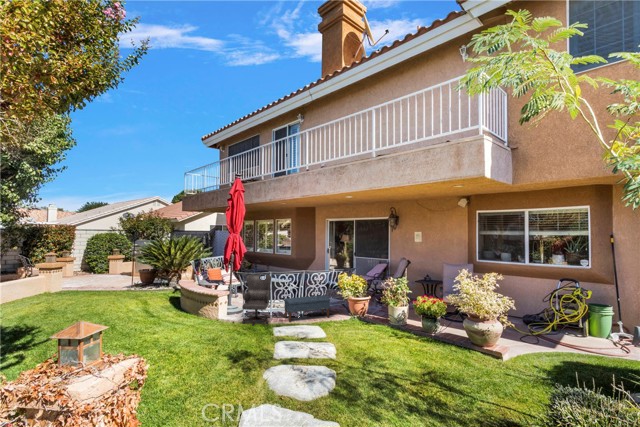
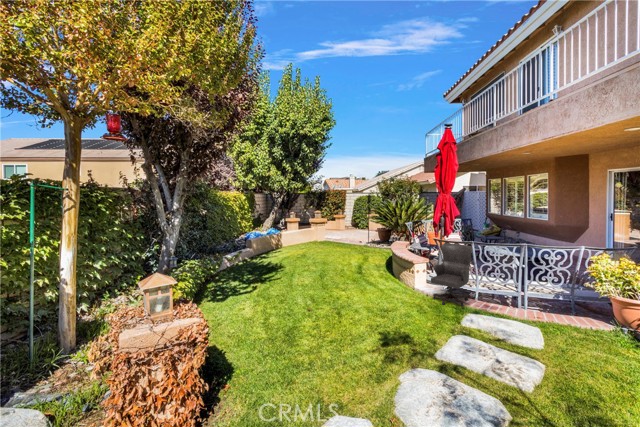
bench: present [284,295,330,322] -> none [492,279,570,320]

